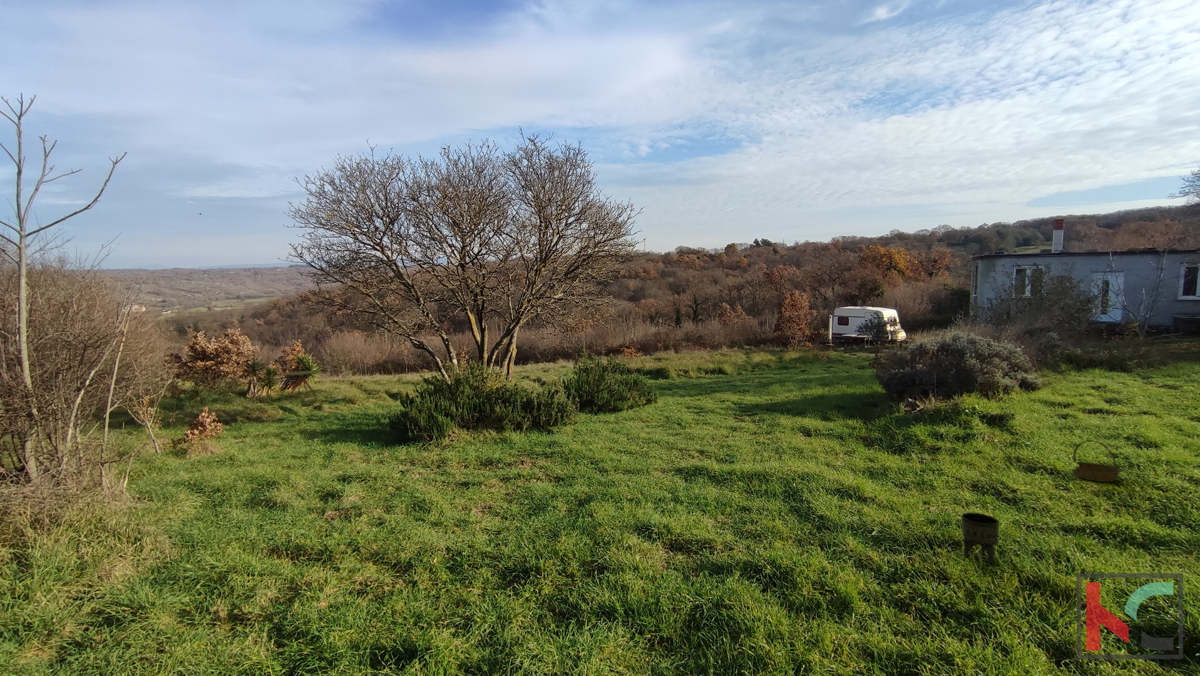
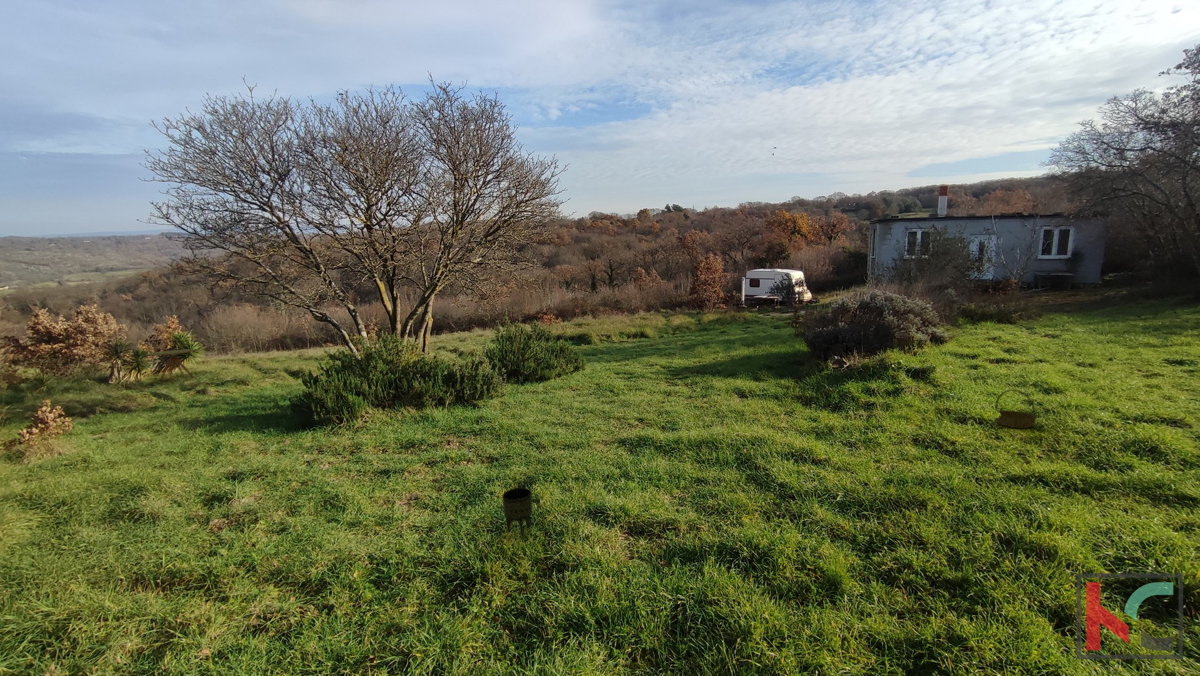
planter: present [962,512,999,564] -> present [502,488,532,537]

